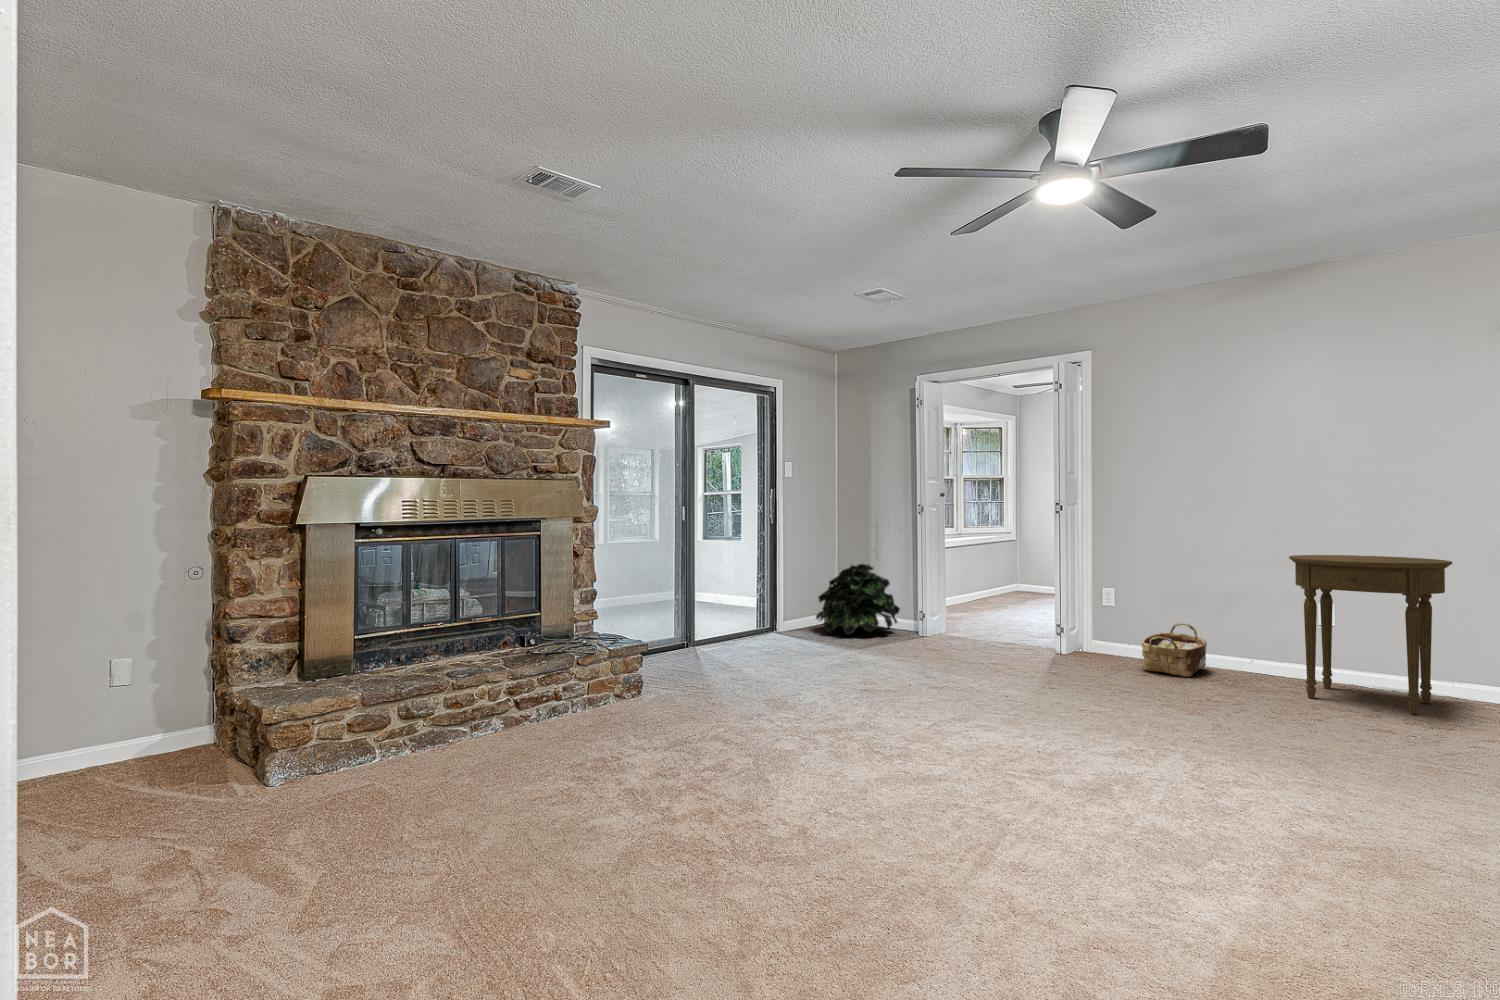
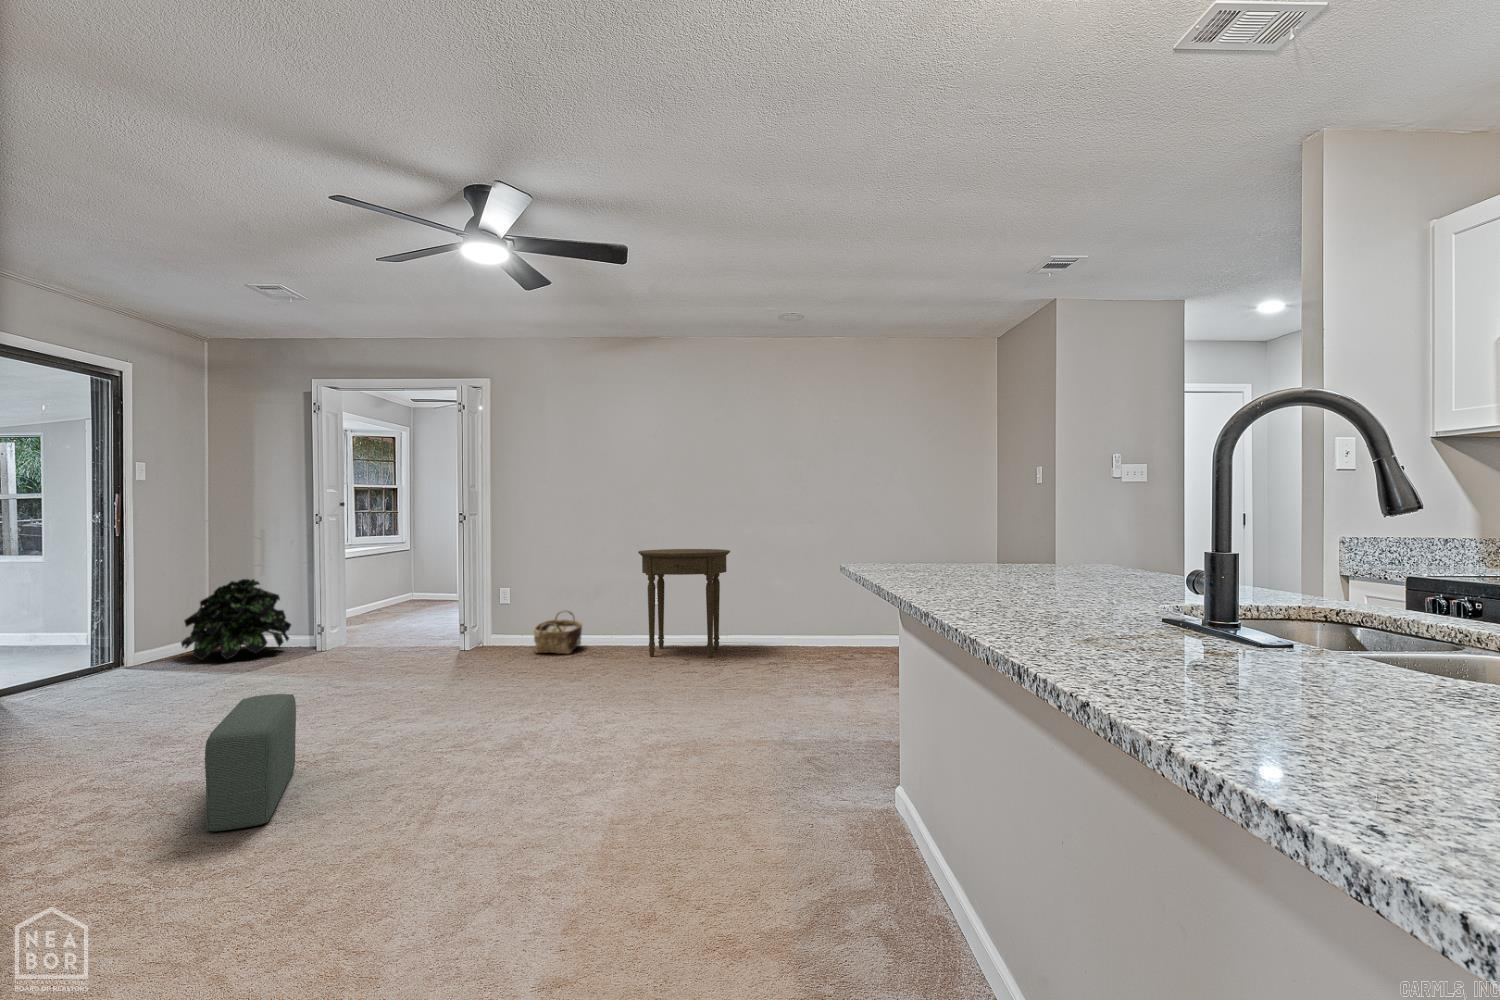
pouf: none [790,679,874,807] -> present [205,694,296,831]

